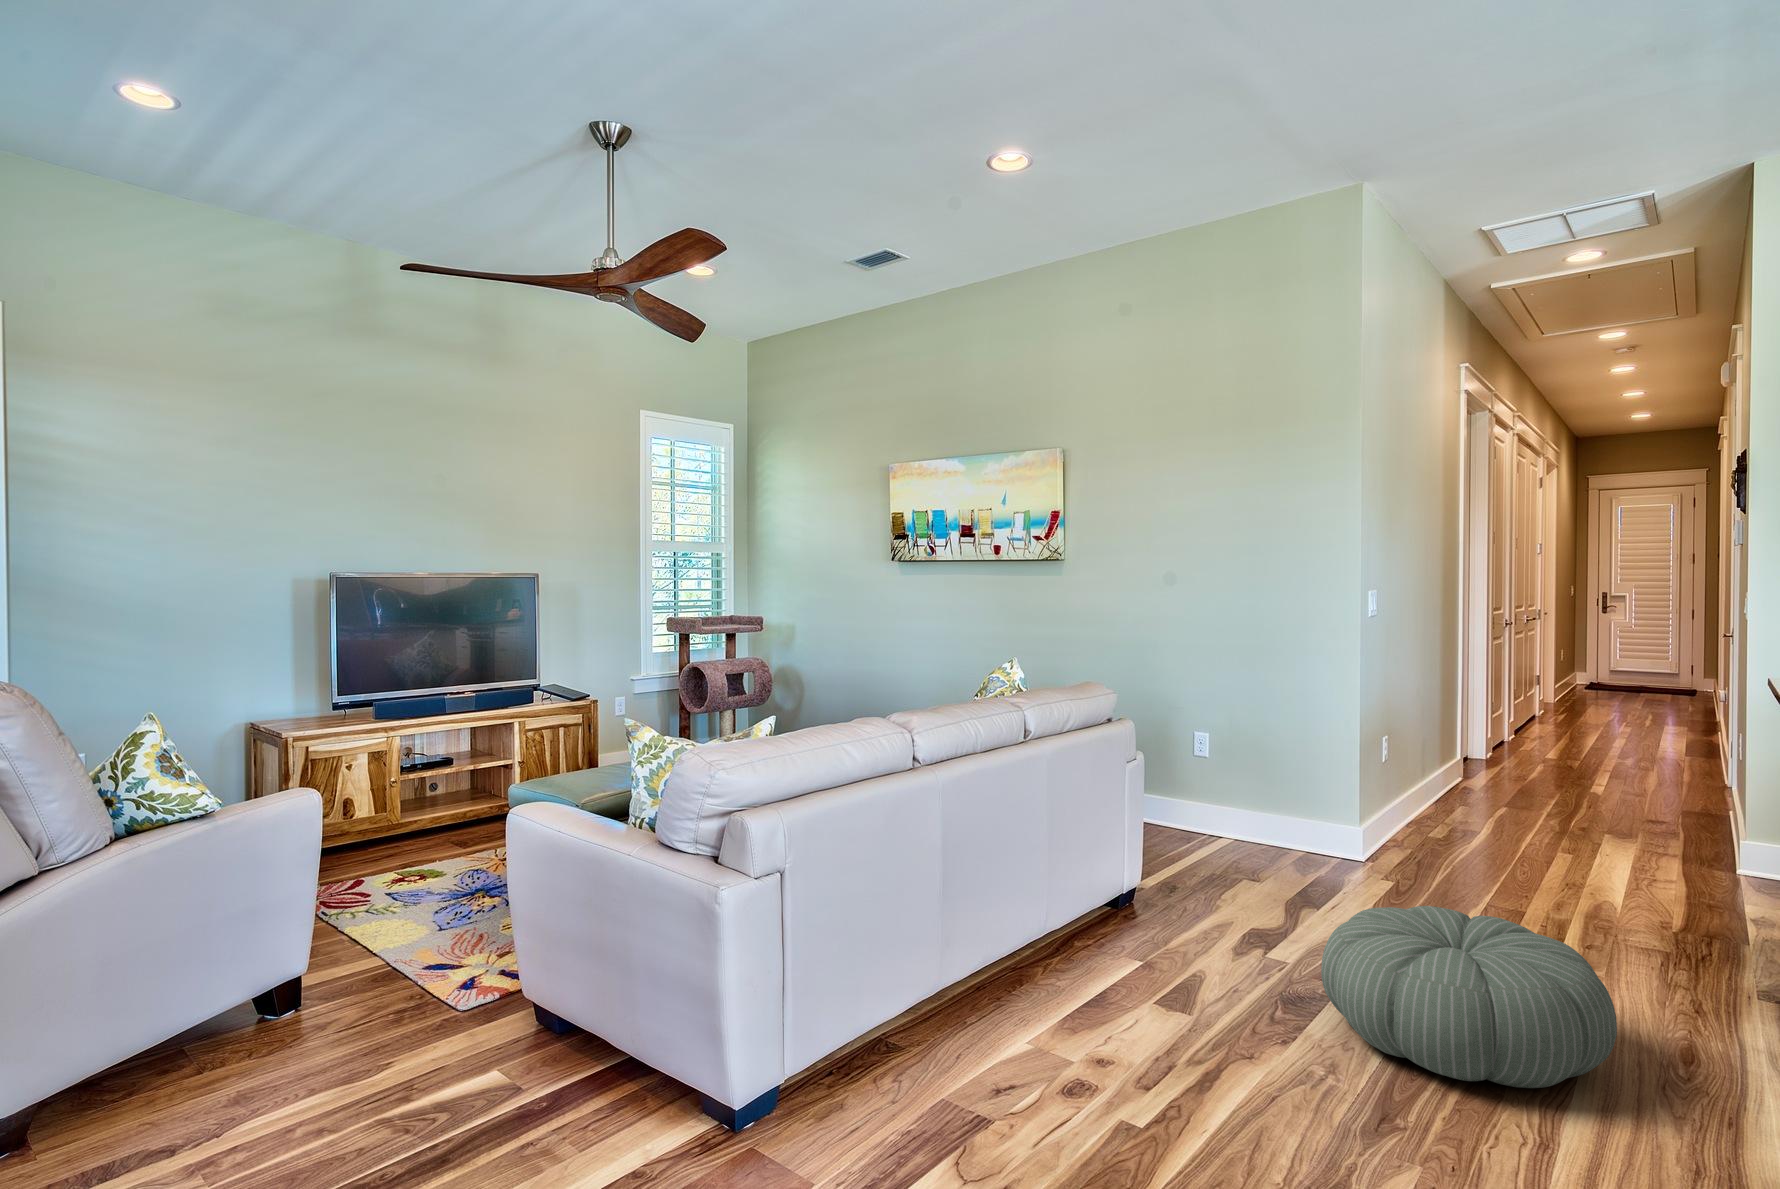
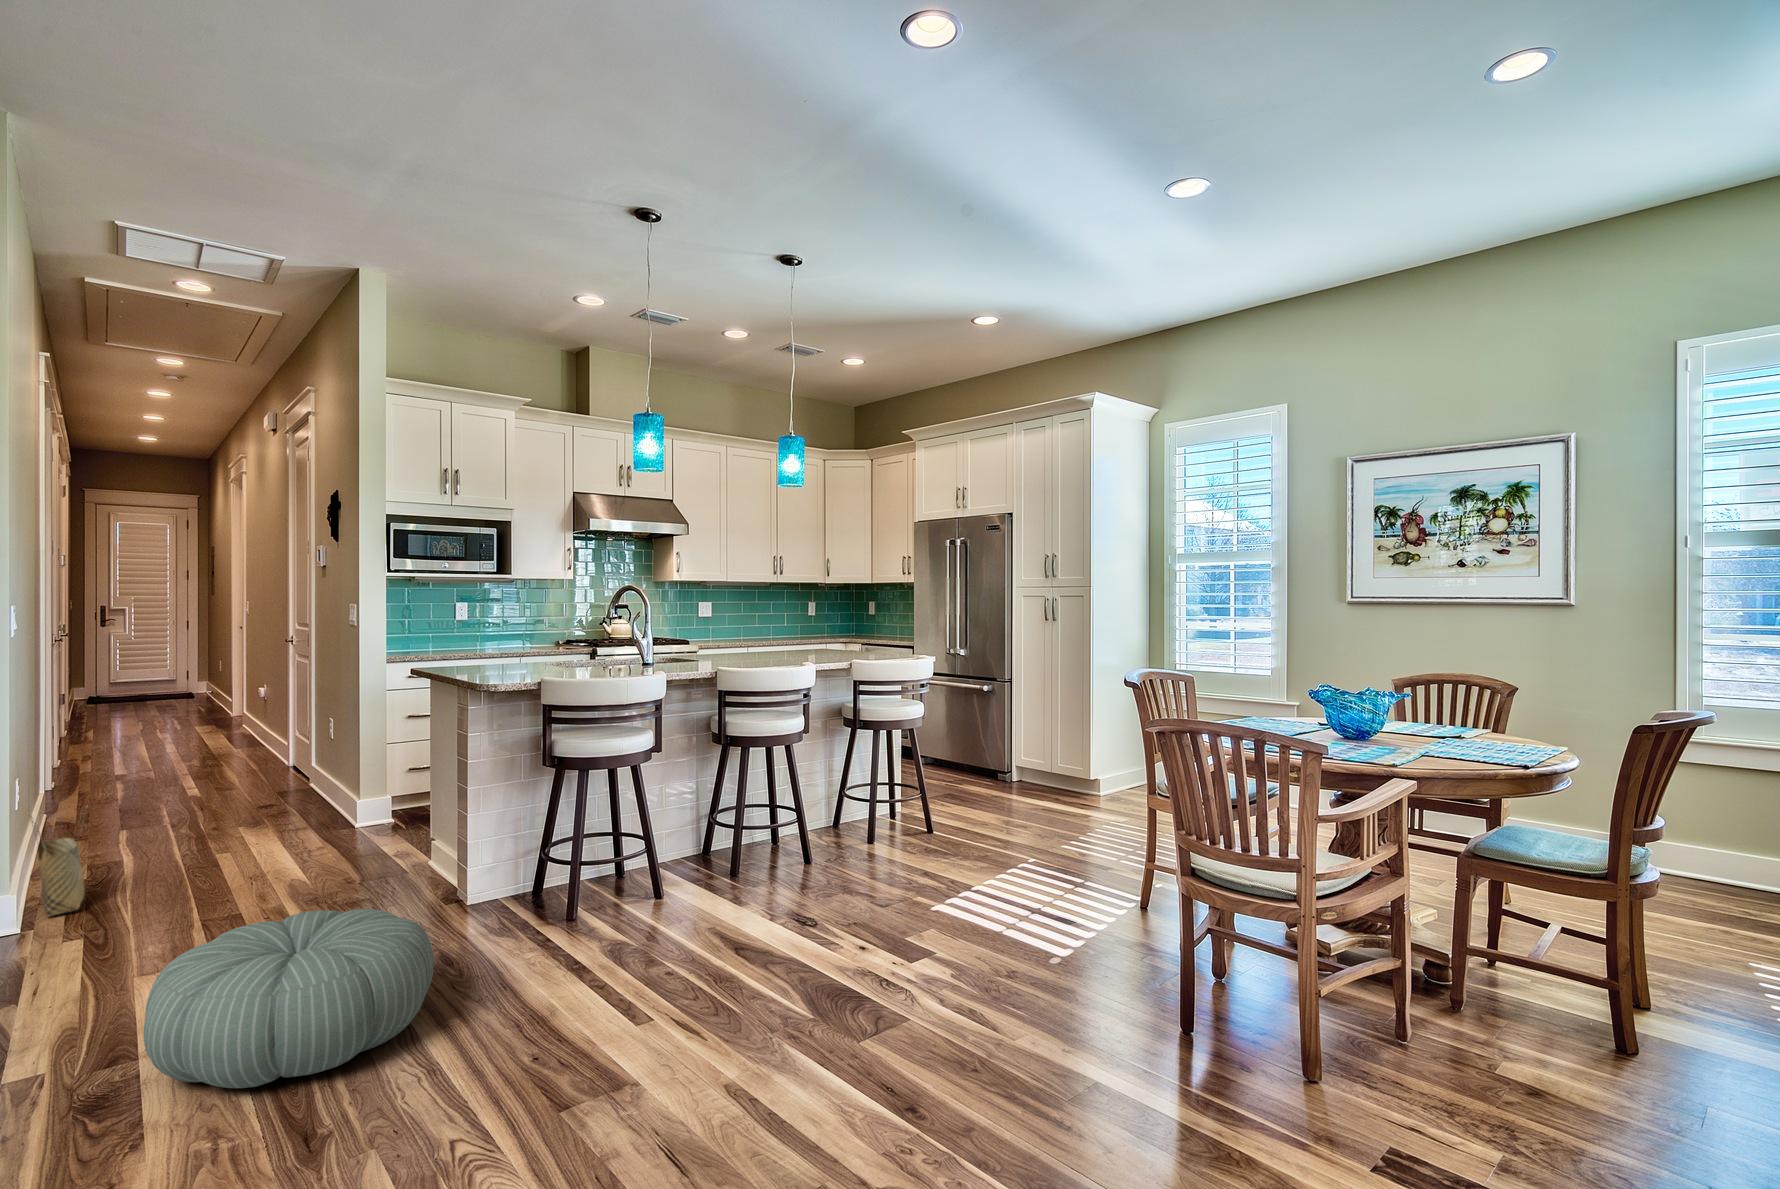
woven basket: none [1384,765,1427,857] -> present [30,807,88,916]

